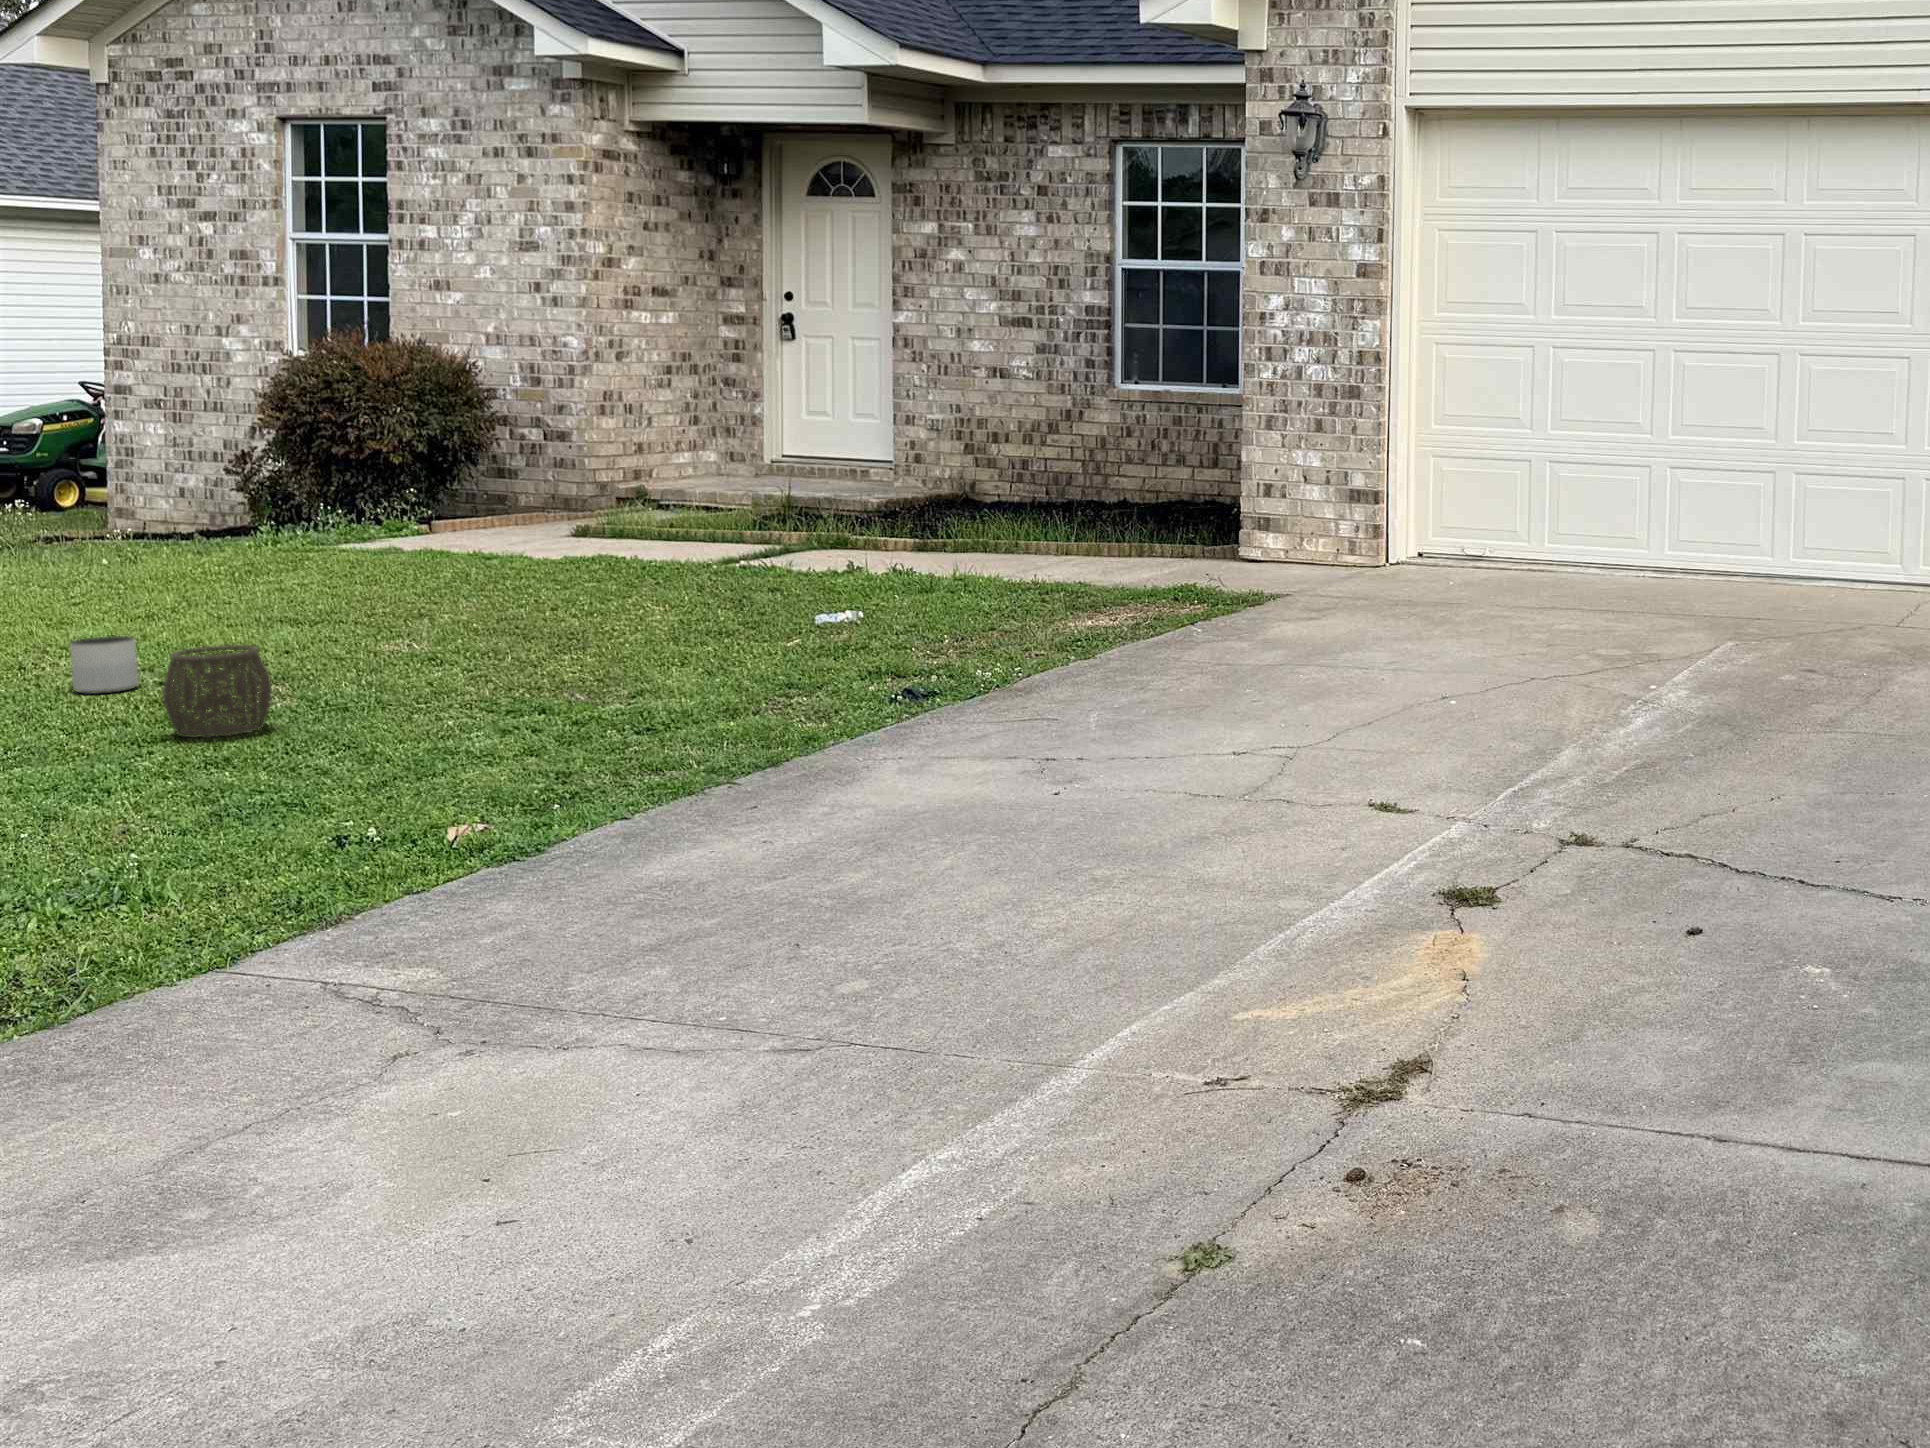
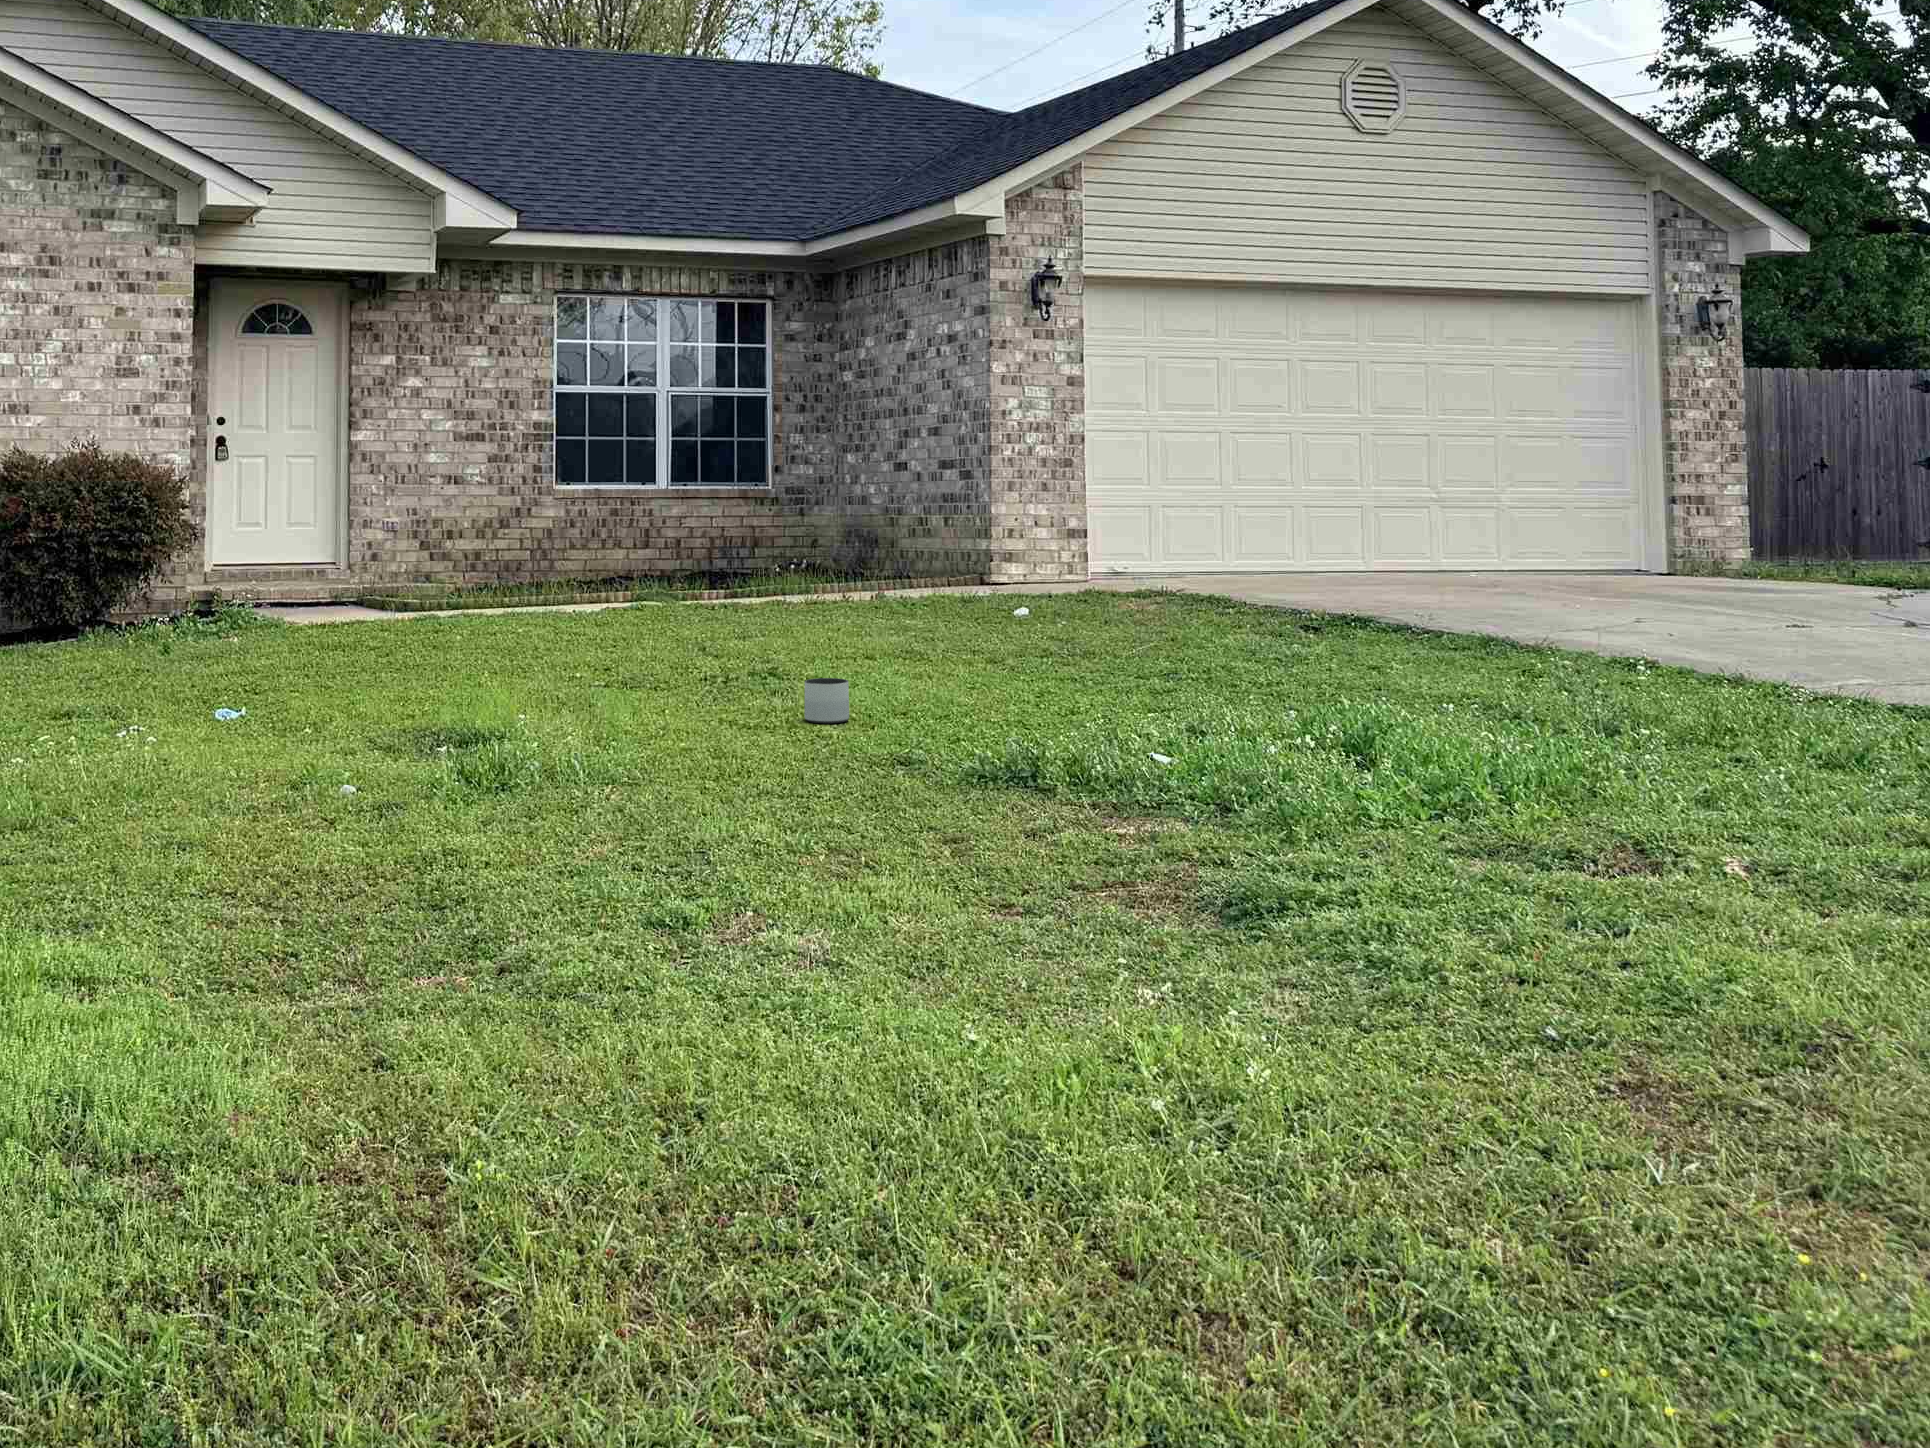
woven basket: present [163,645,272,738] -> none [1037,661,1108,729]

